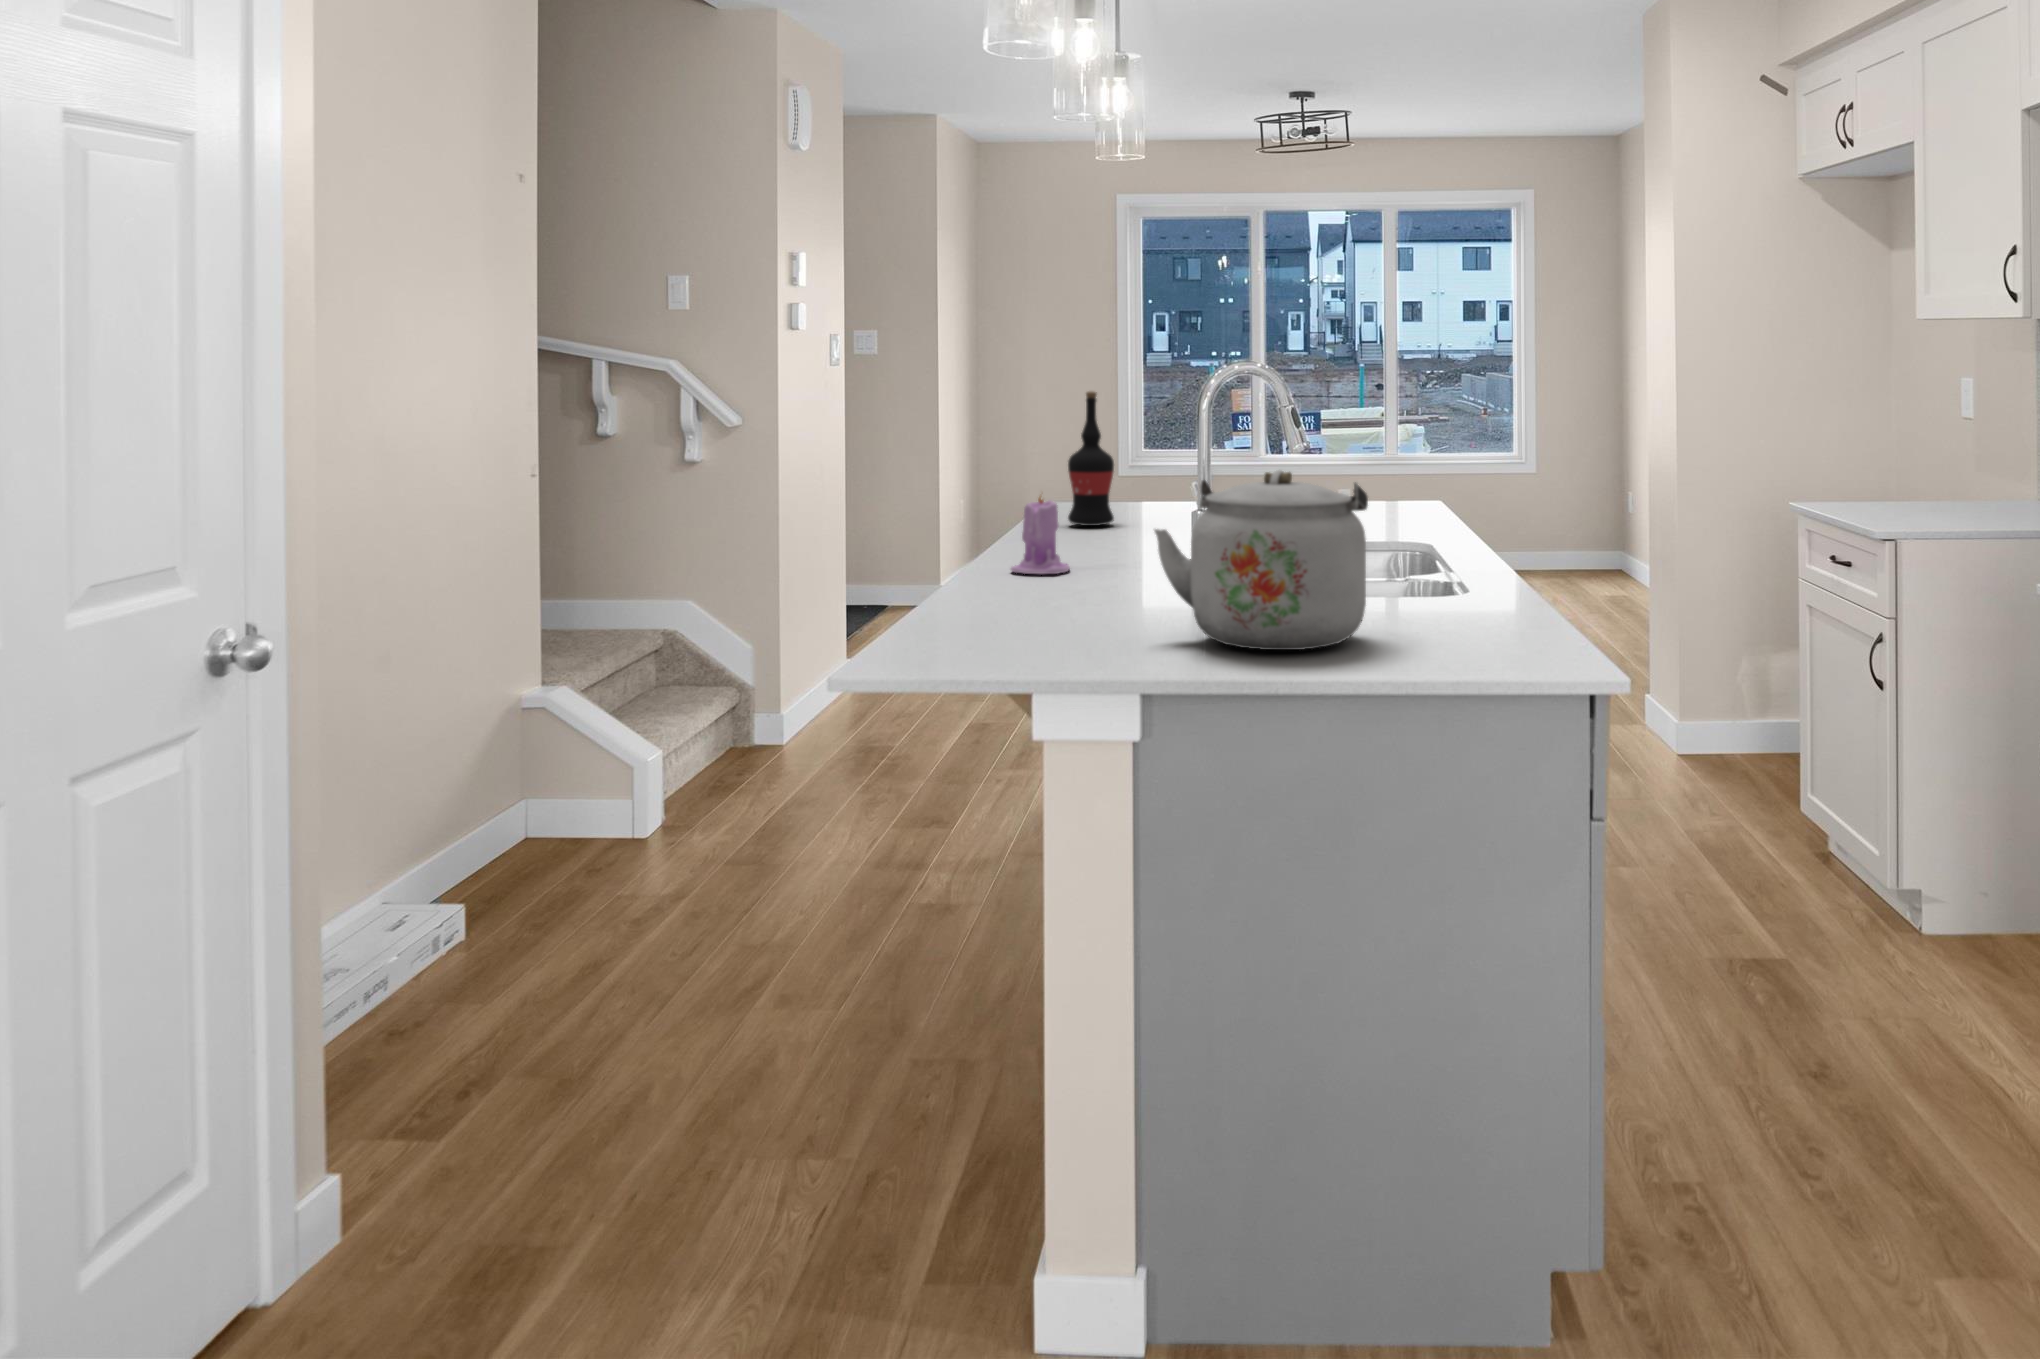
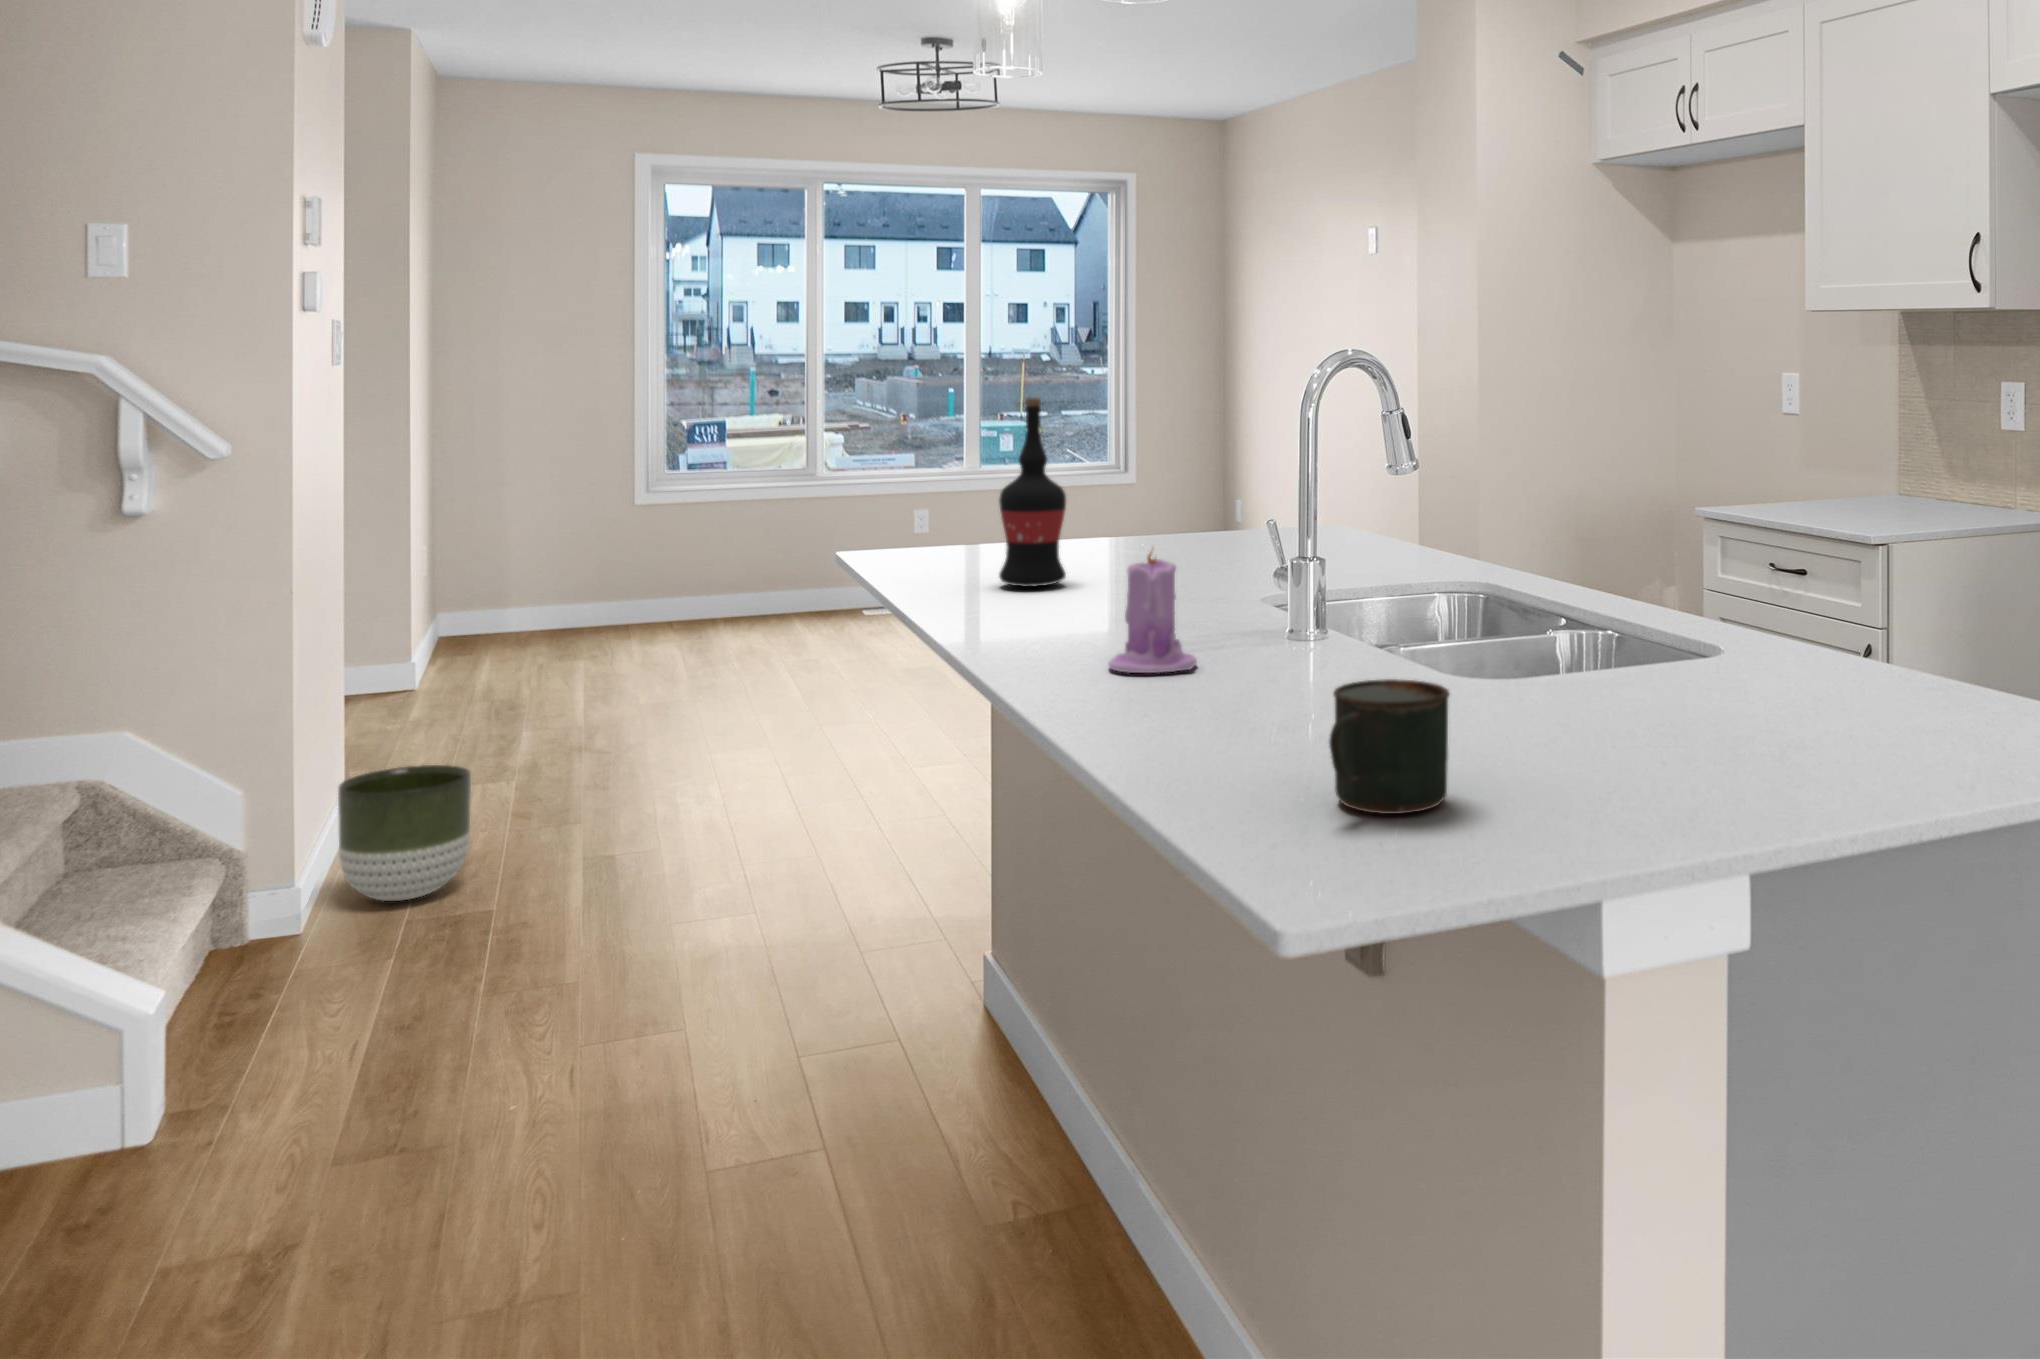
kettle: present [1154,470,1368,650] -> none [1624,504,1925,773]
mug: none [933,566,1025,642] -> present [1329,679,1450,814]
planter: none [813,644,894,734] -> present [338,765,471,901]

